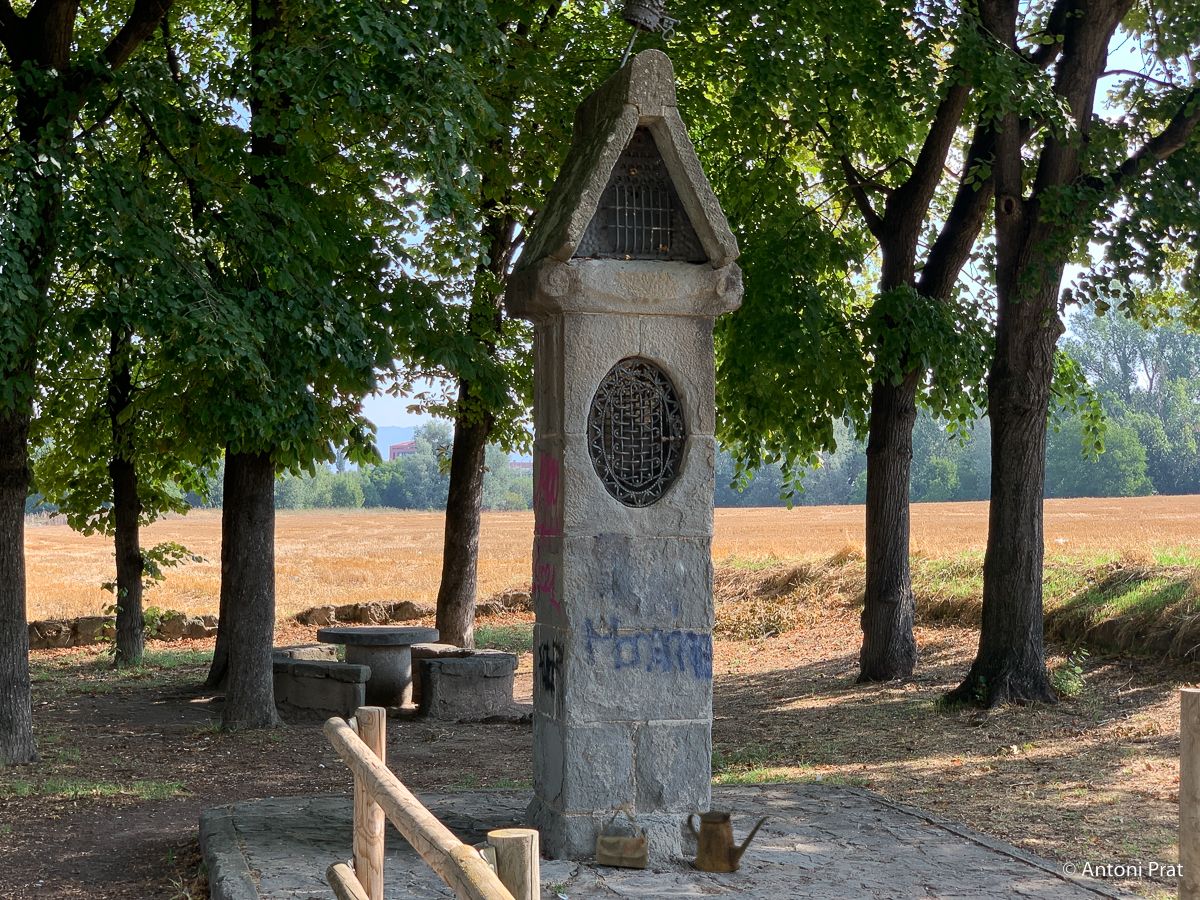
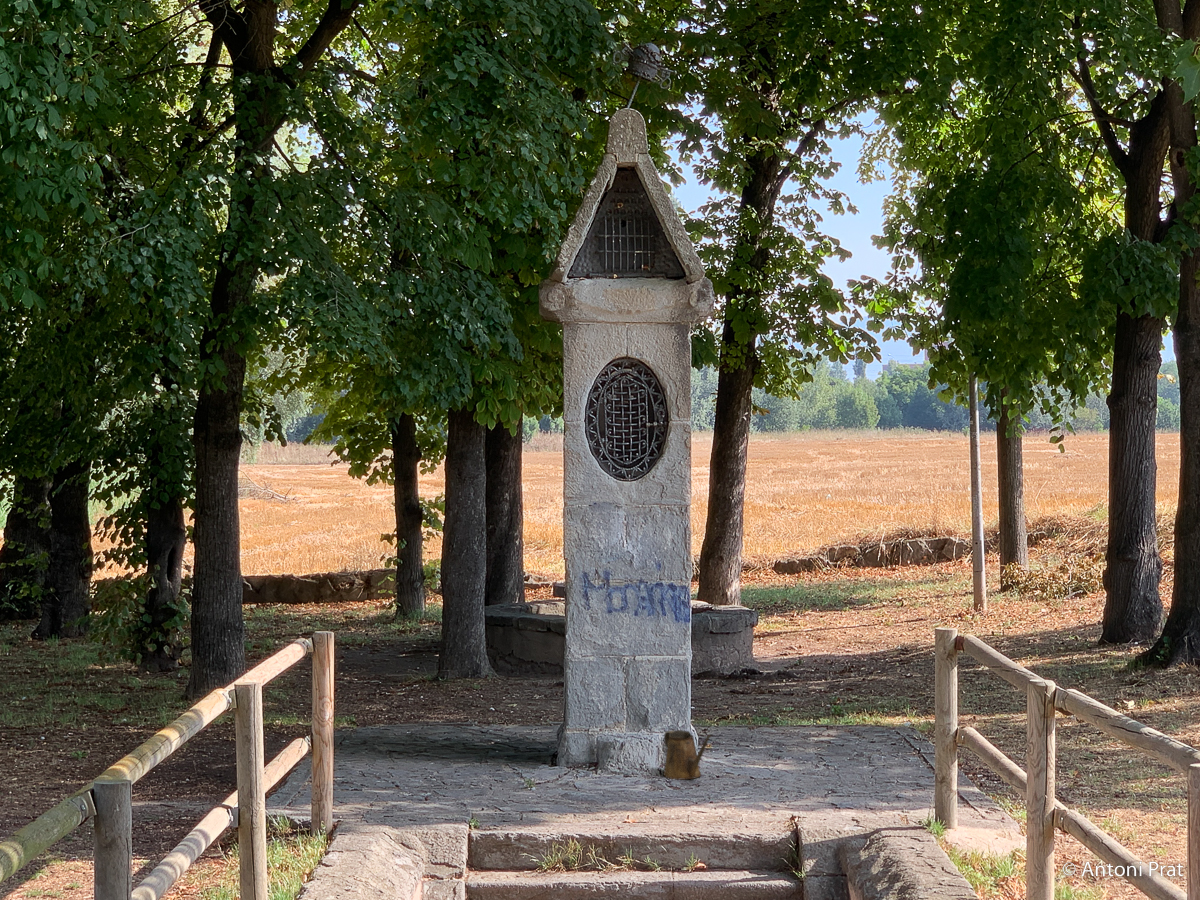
bag: present [596,805,648,868] -> none [587,722,626,772]

